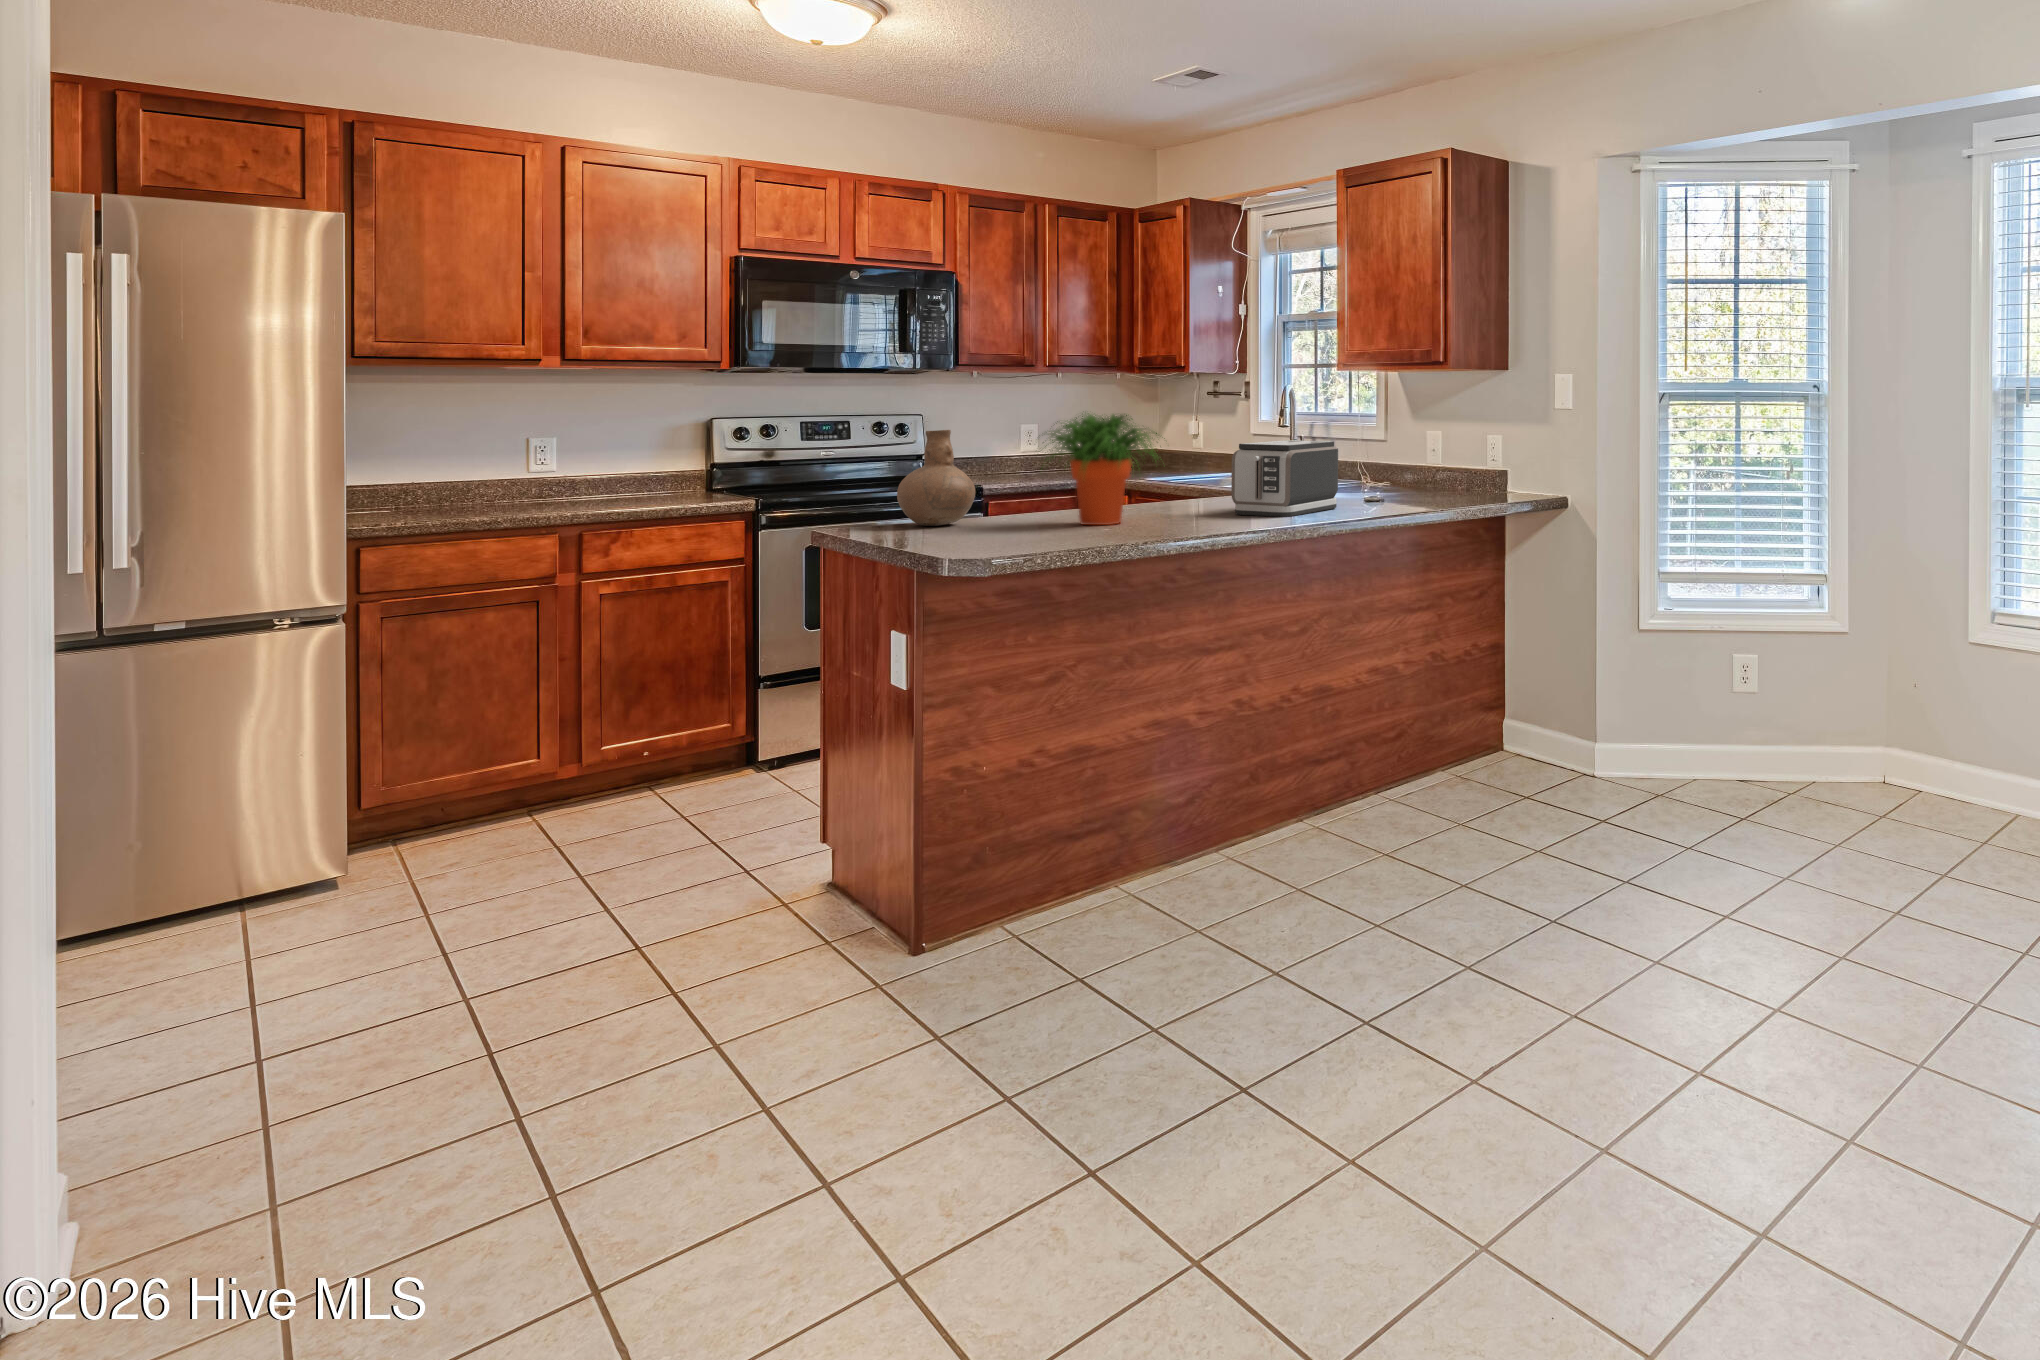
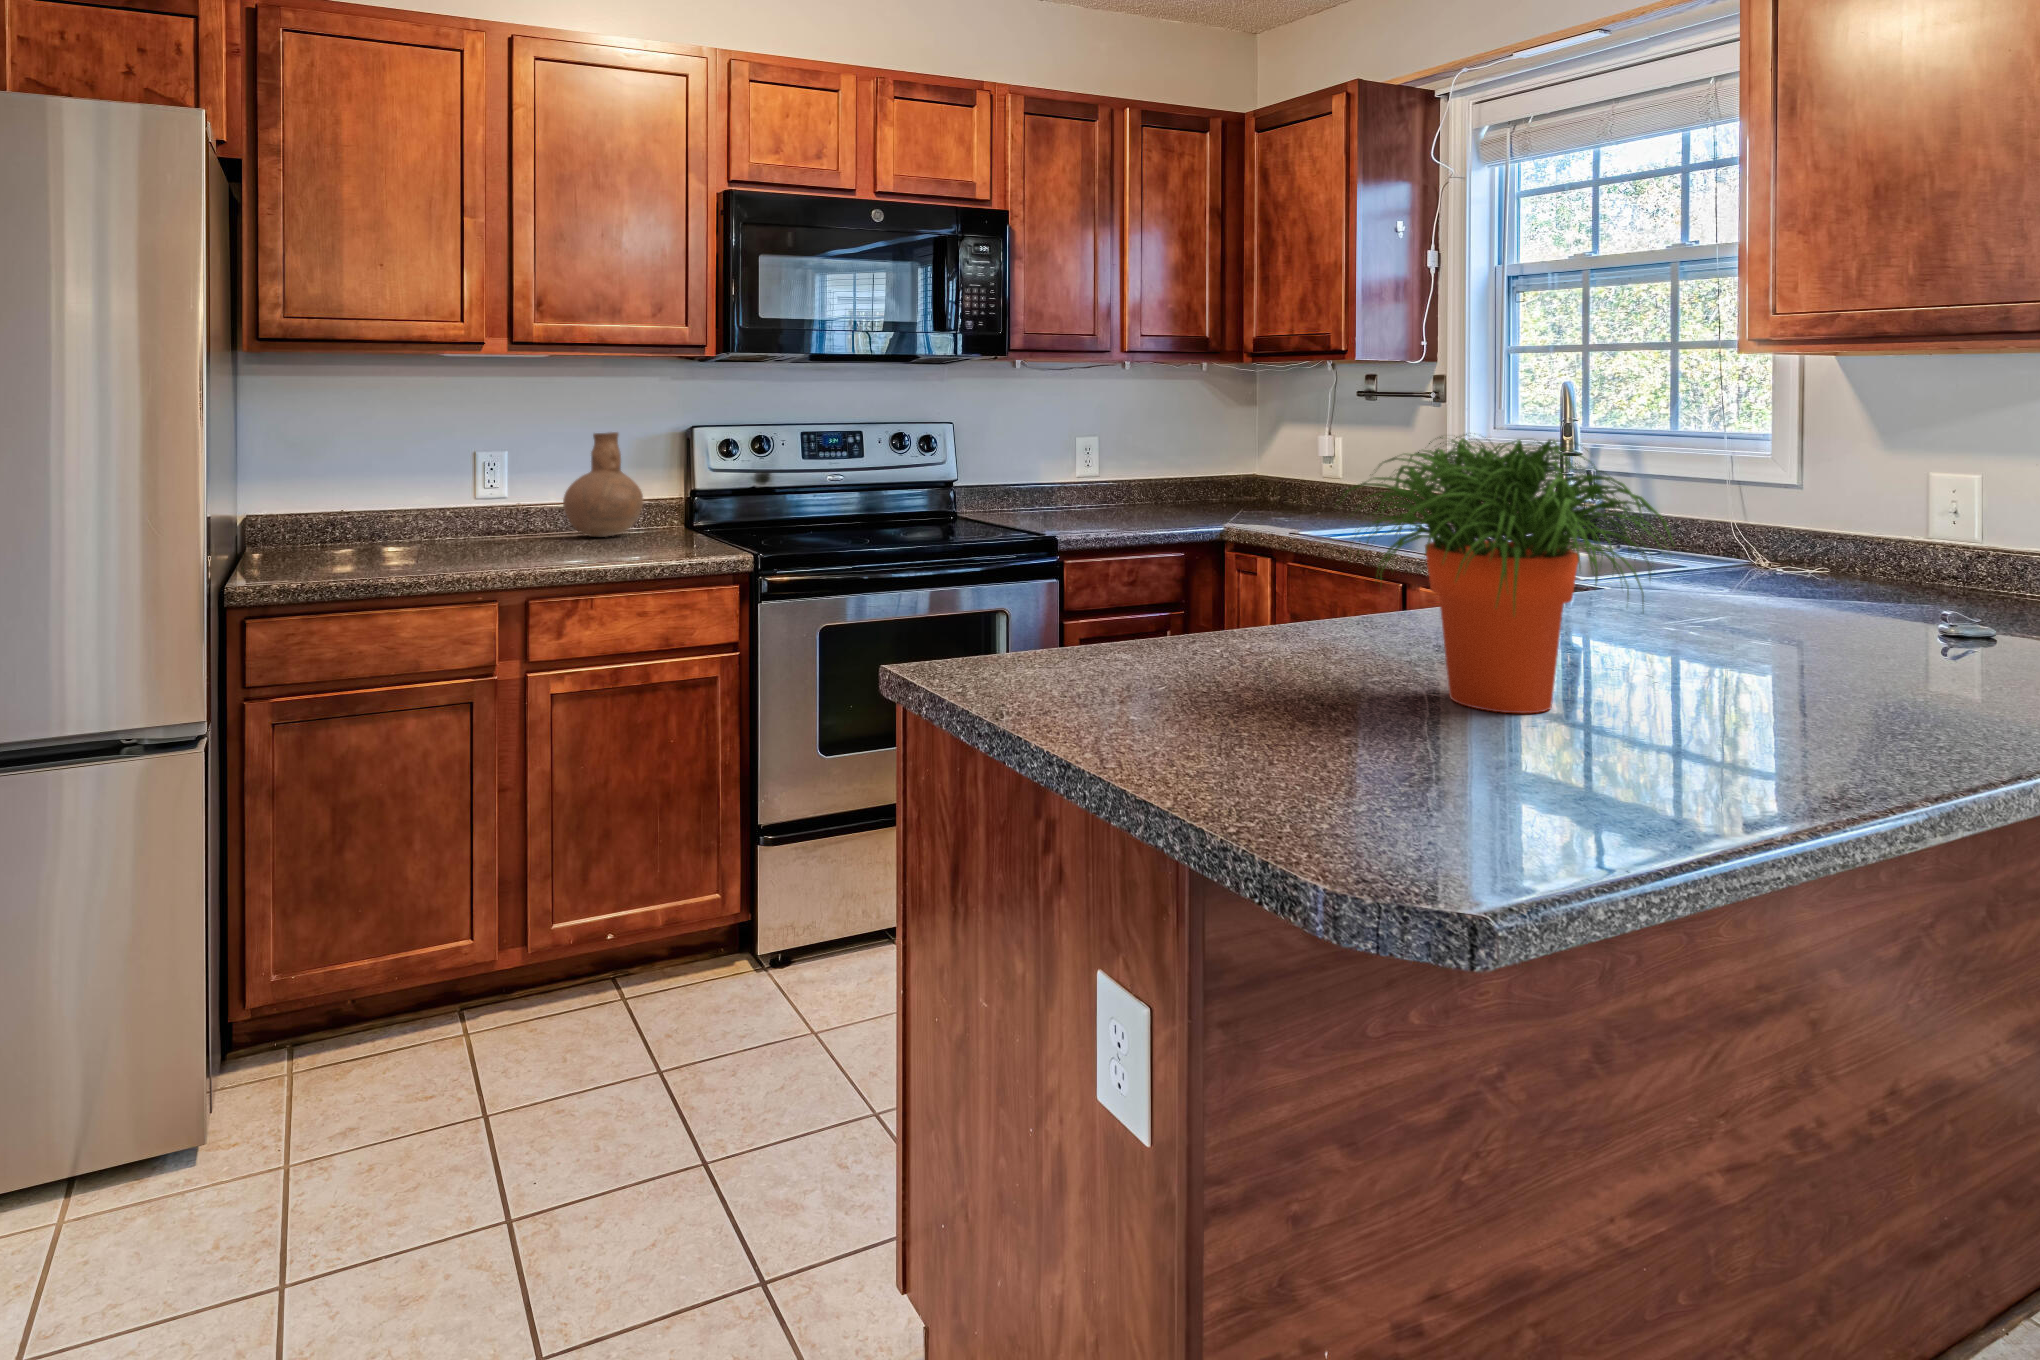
vase: present [897,430,975,526] -> present [563,432,644,537]
toaster: present [1231,440,1338,517] -> none [1747,495,1961,699]

